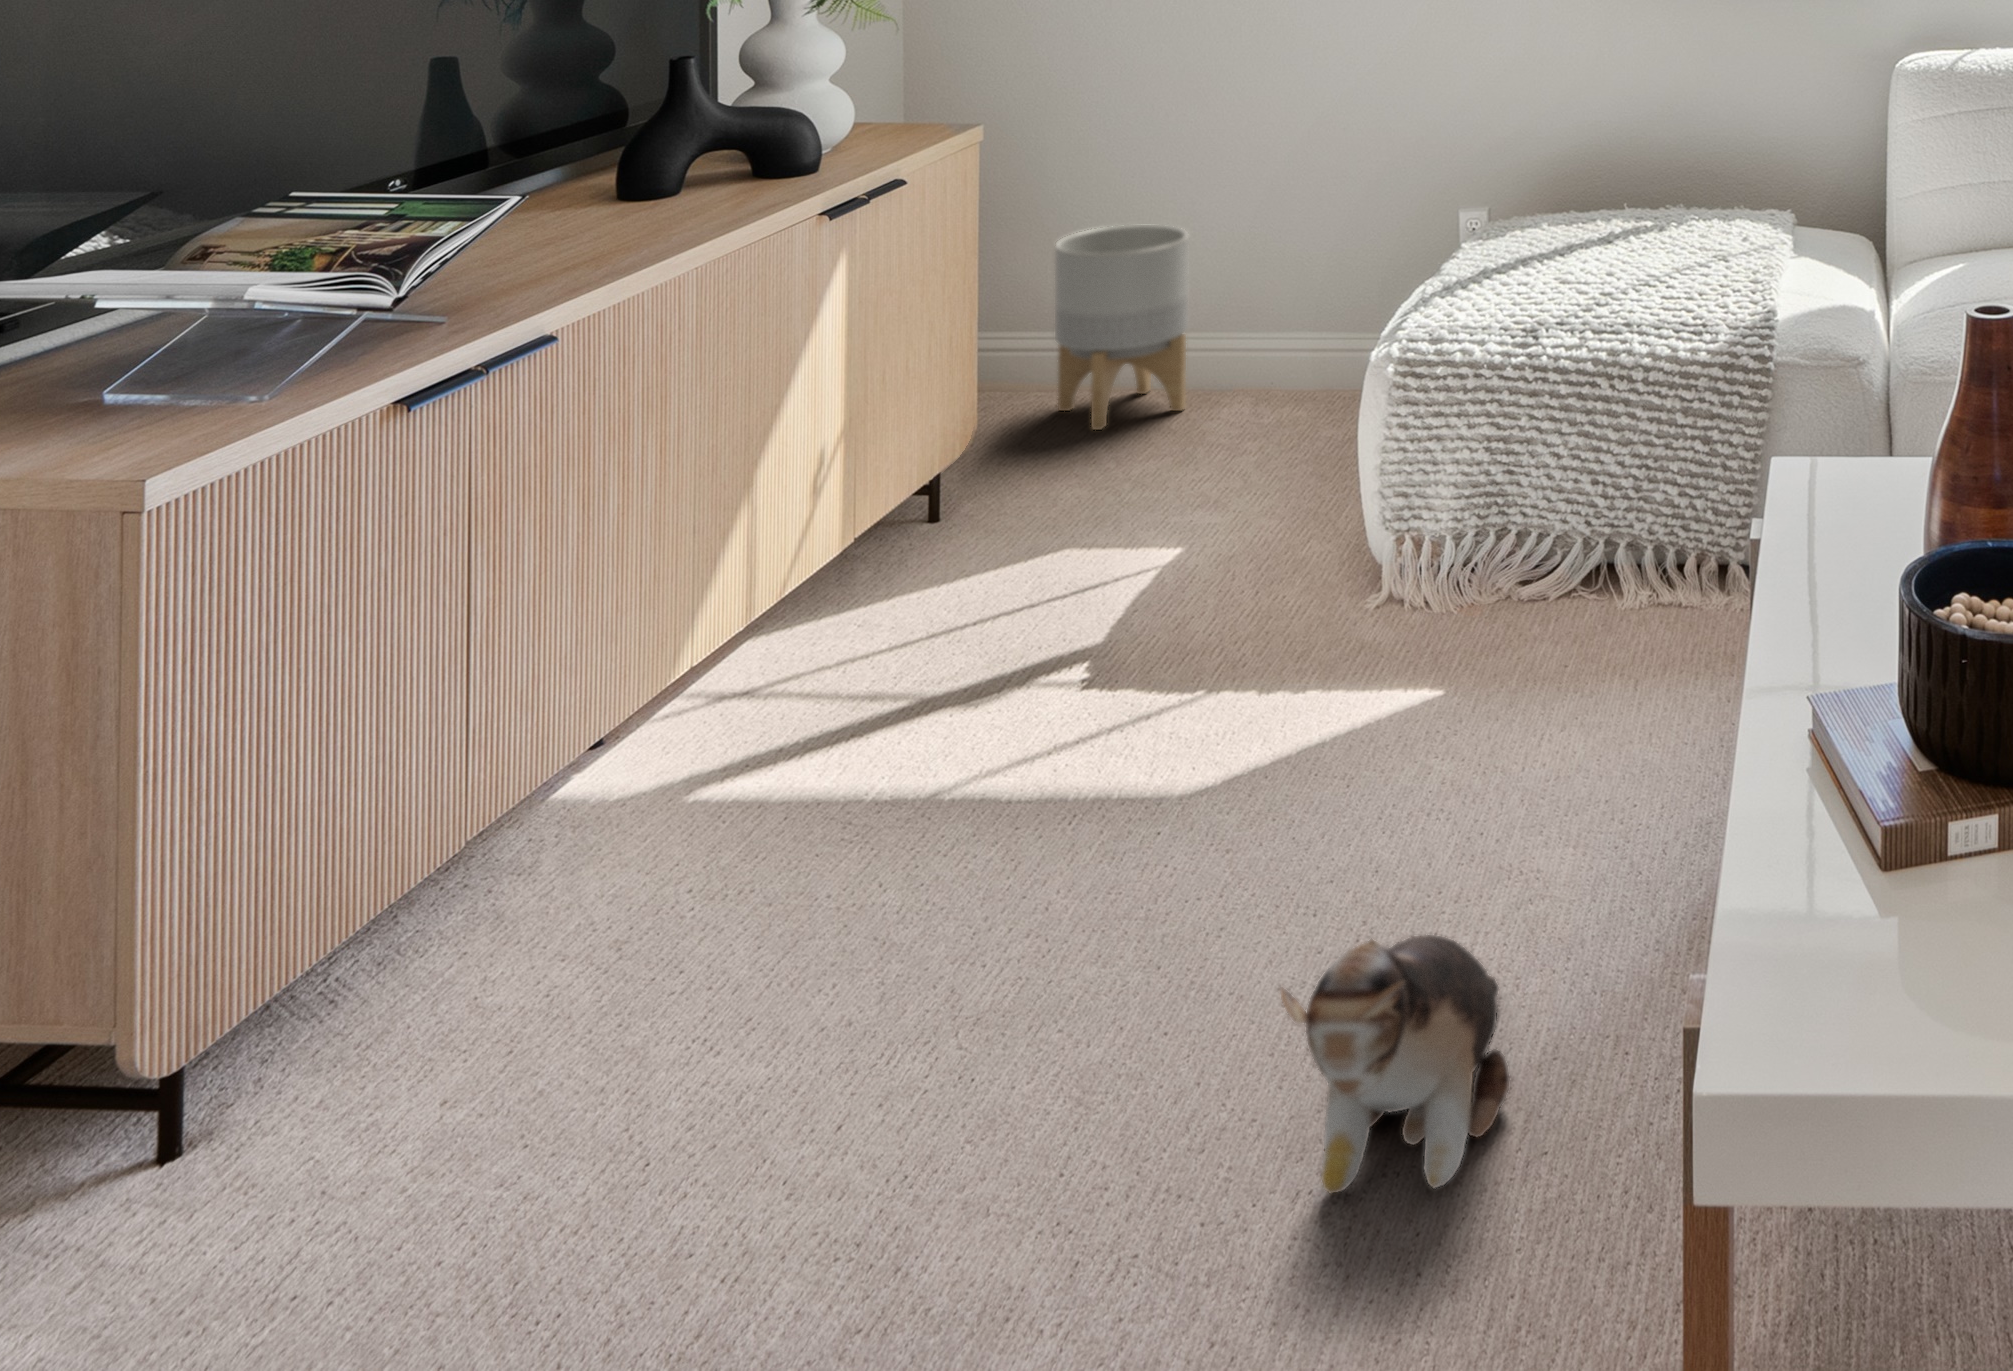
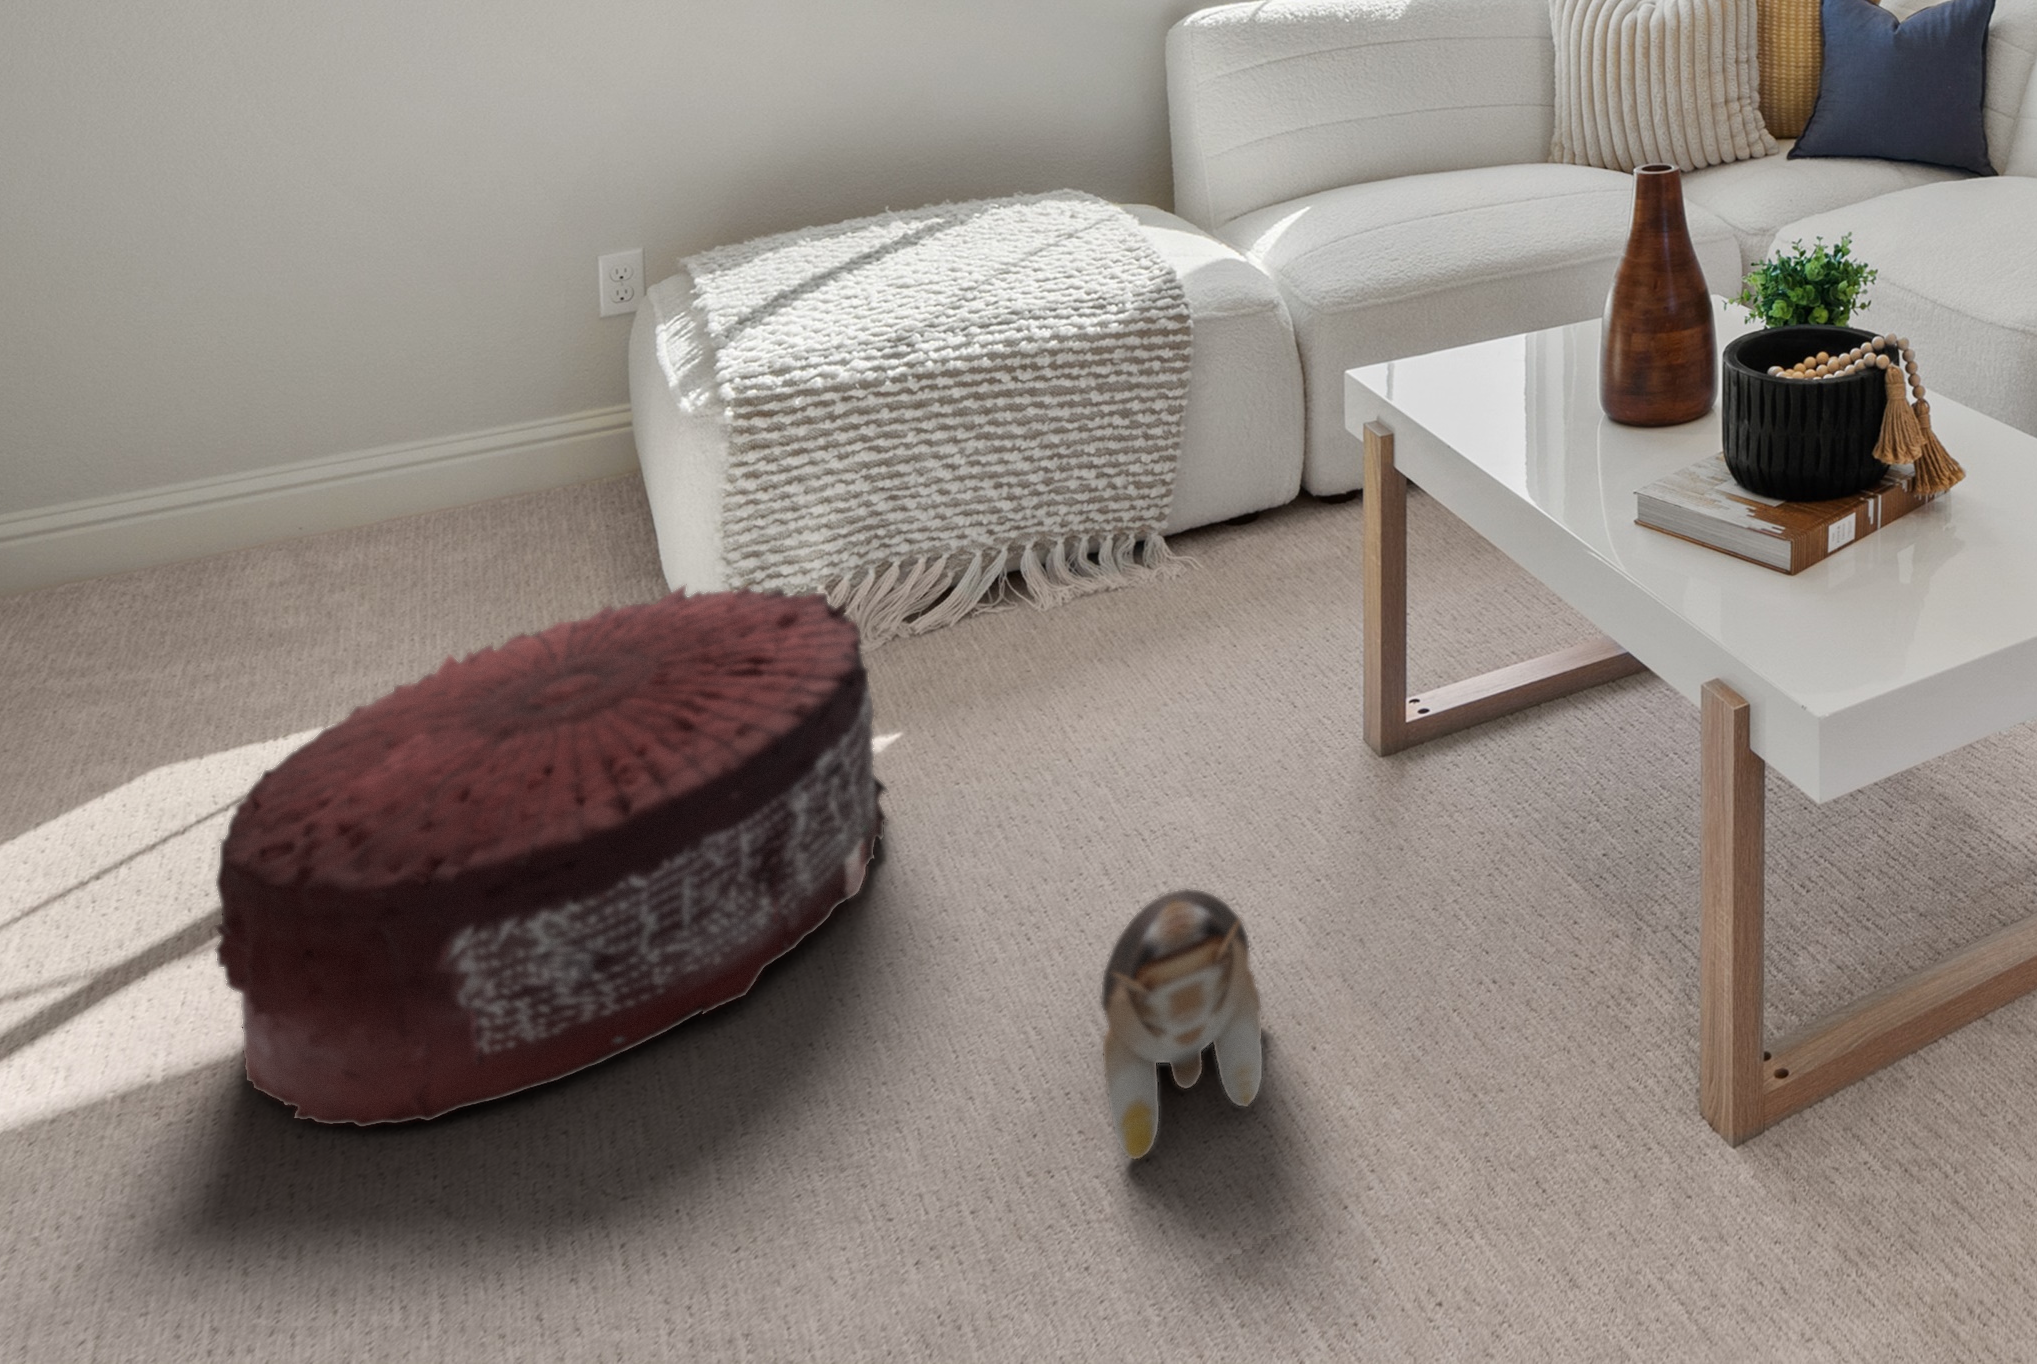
planter: present [1055,225,1189,430] -> none [48,345,276,614]
pouf: none [882,504,1389,904] -> present [216,586,887,1127]

